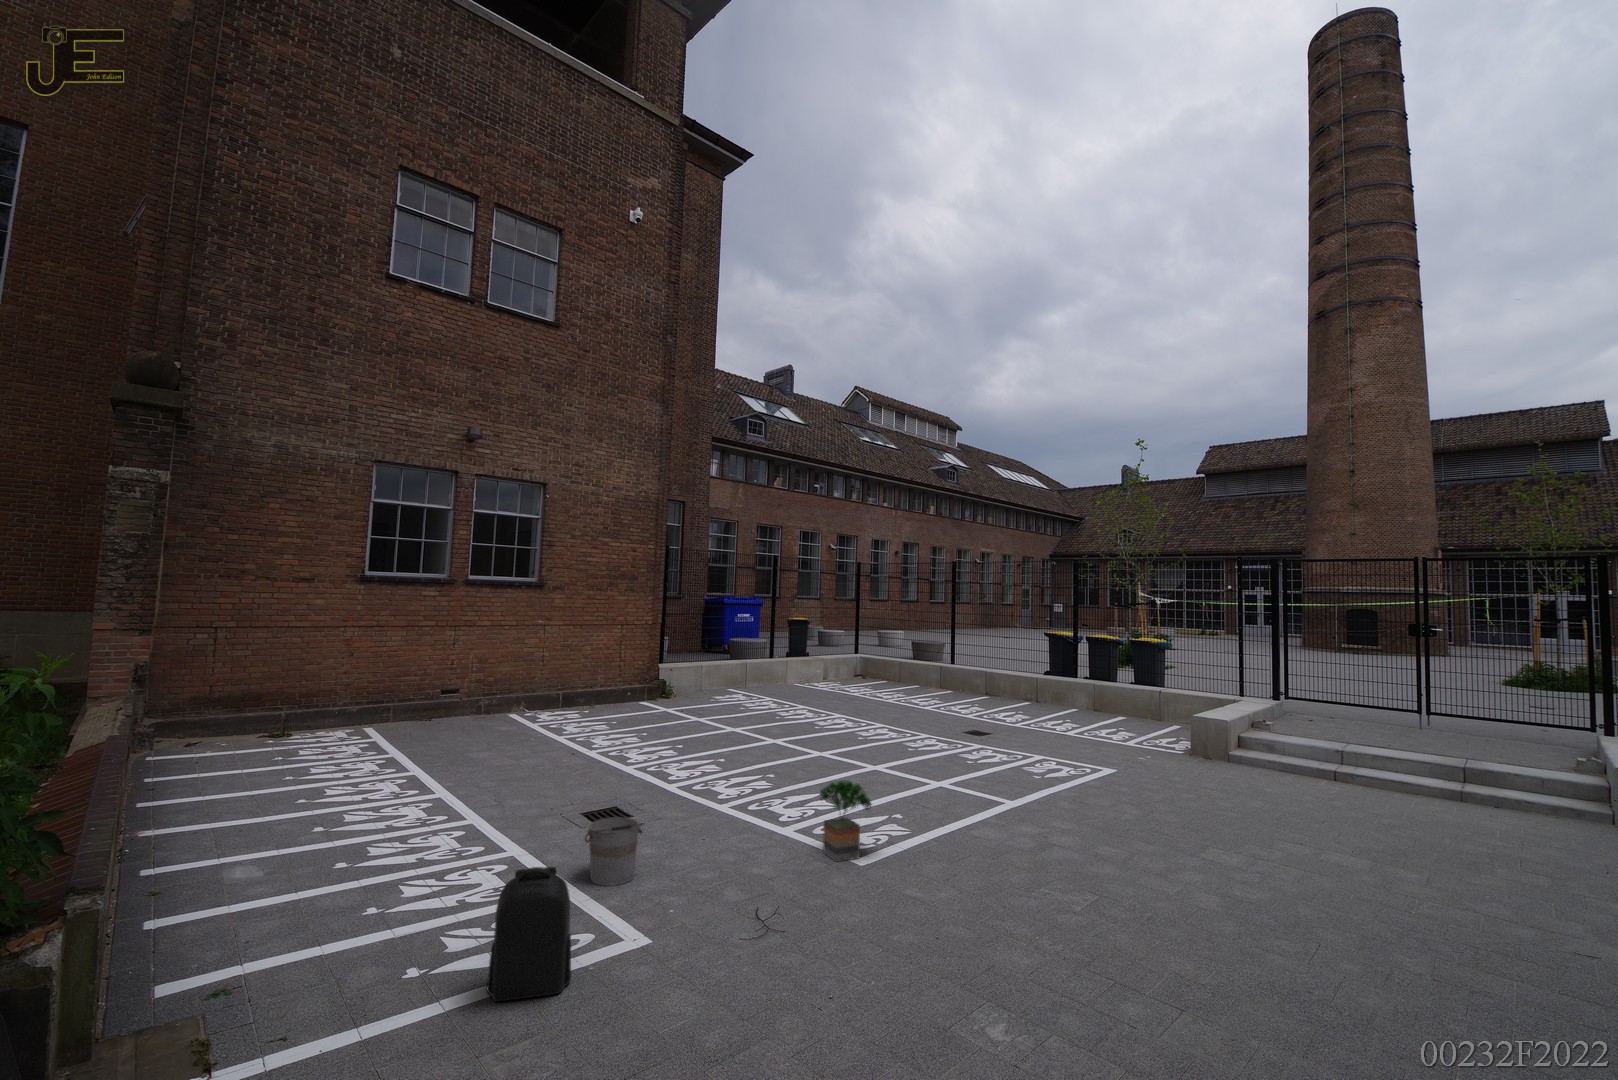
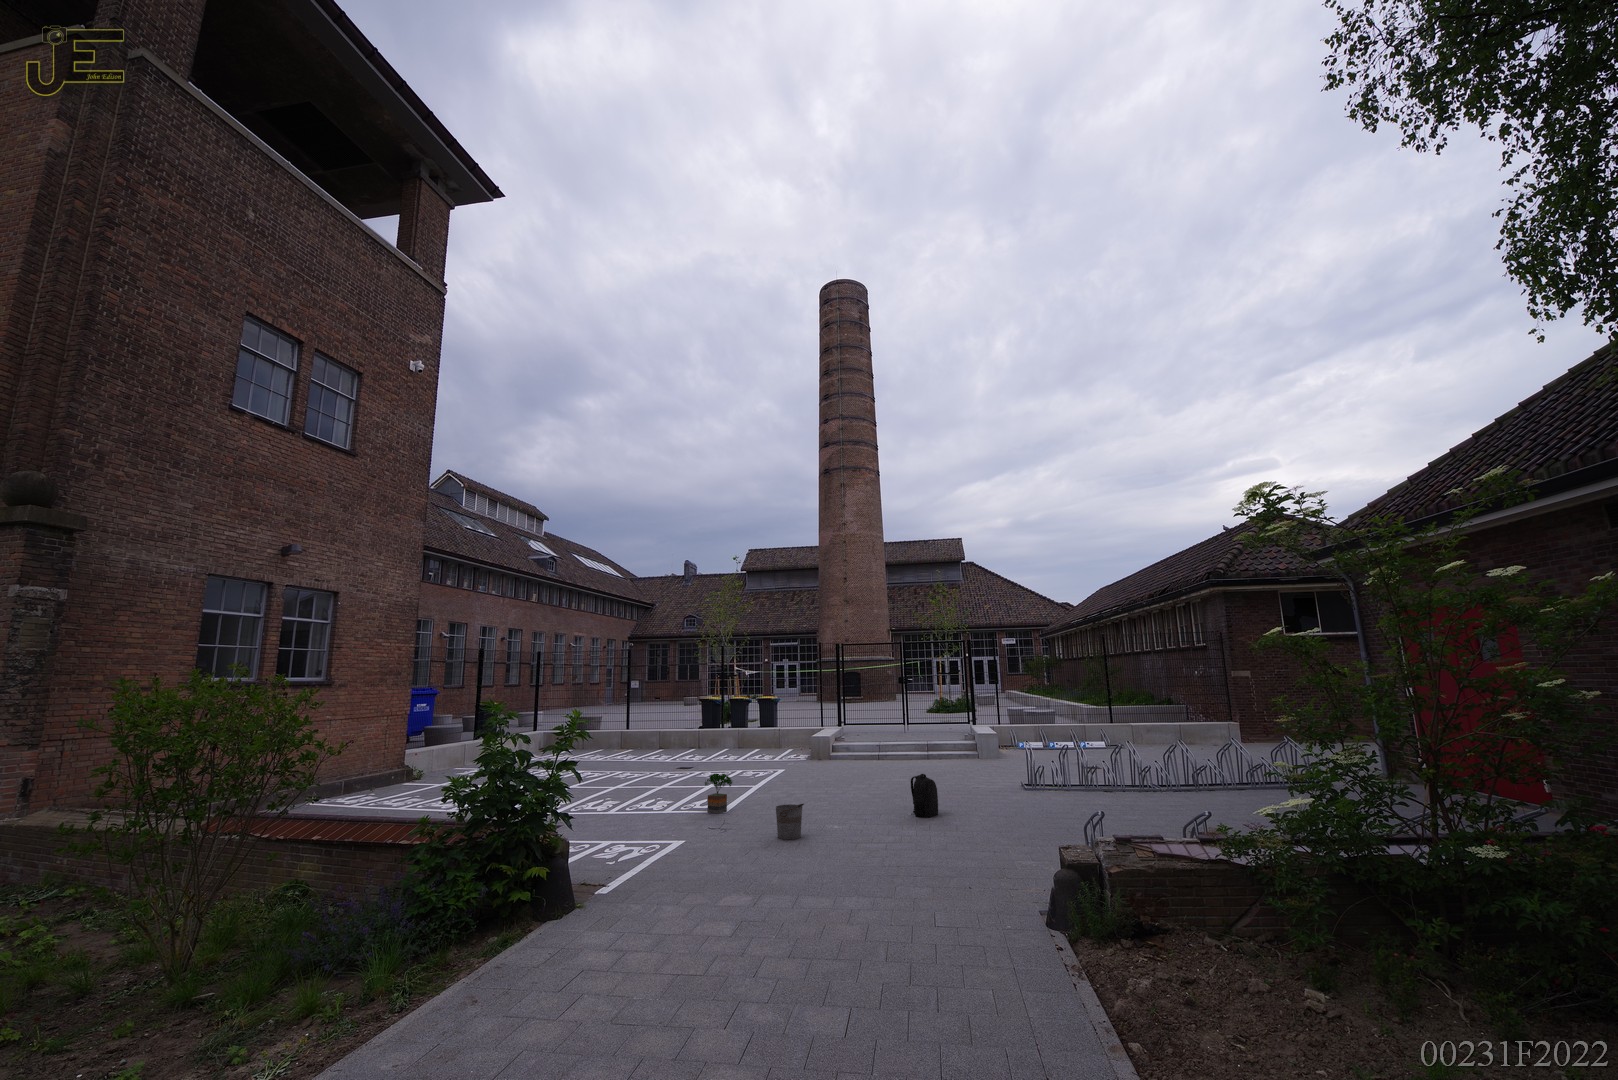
bucket: present [585,817,644,886] -> present [776,804,804,839]
backpack: present [486,867,572,1002] -> present [911,774,938,817]

